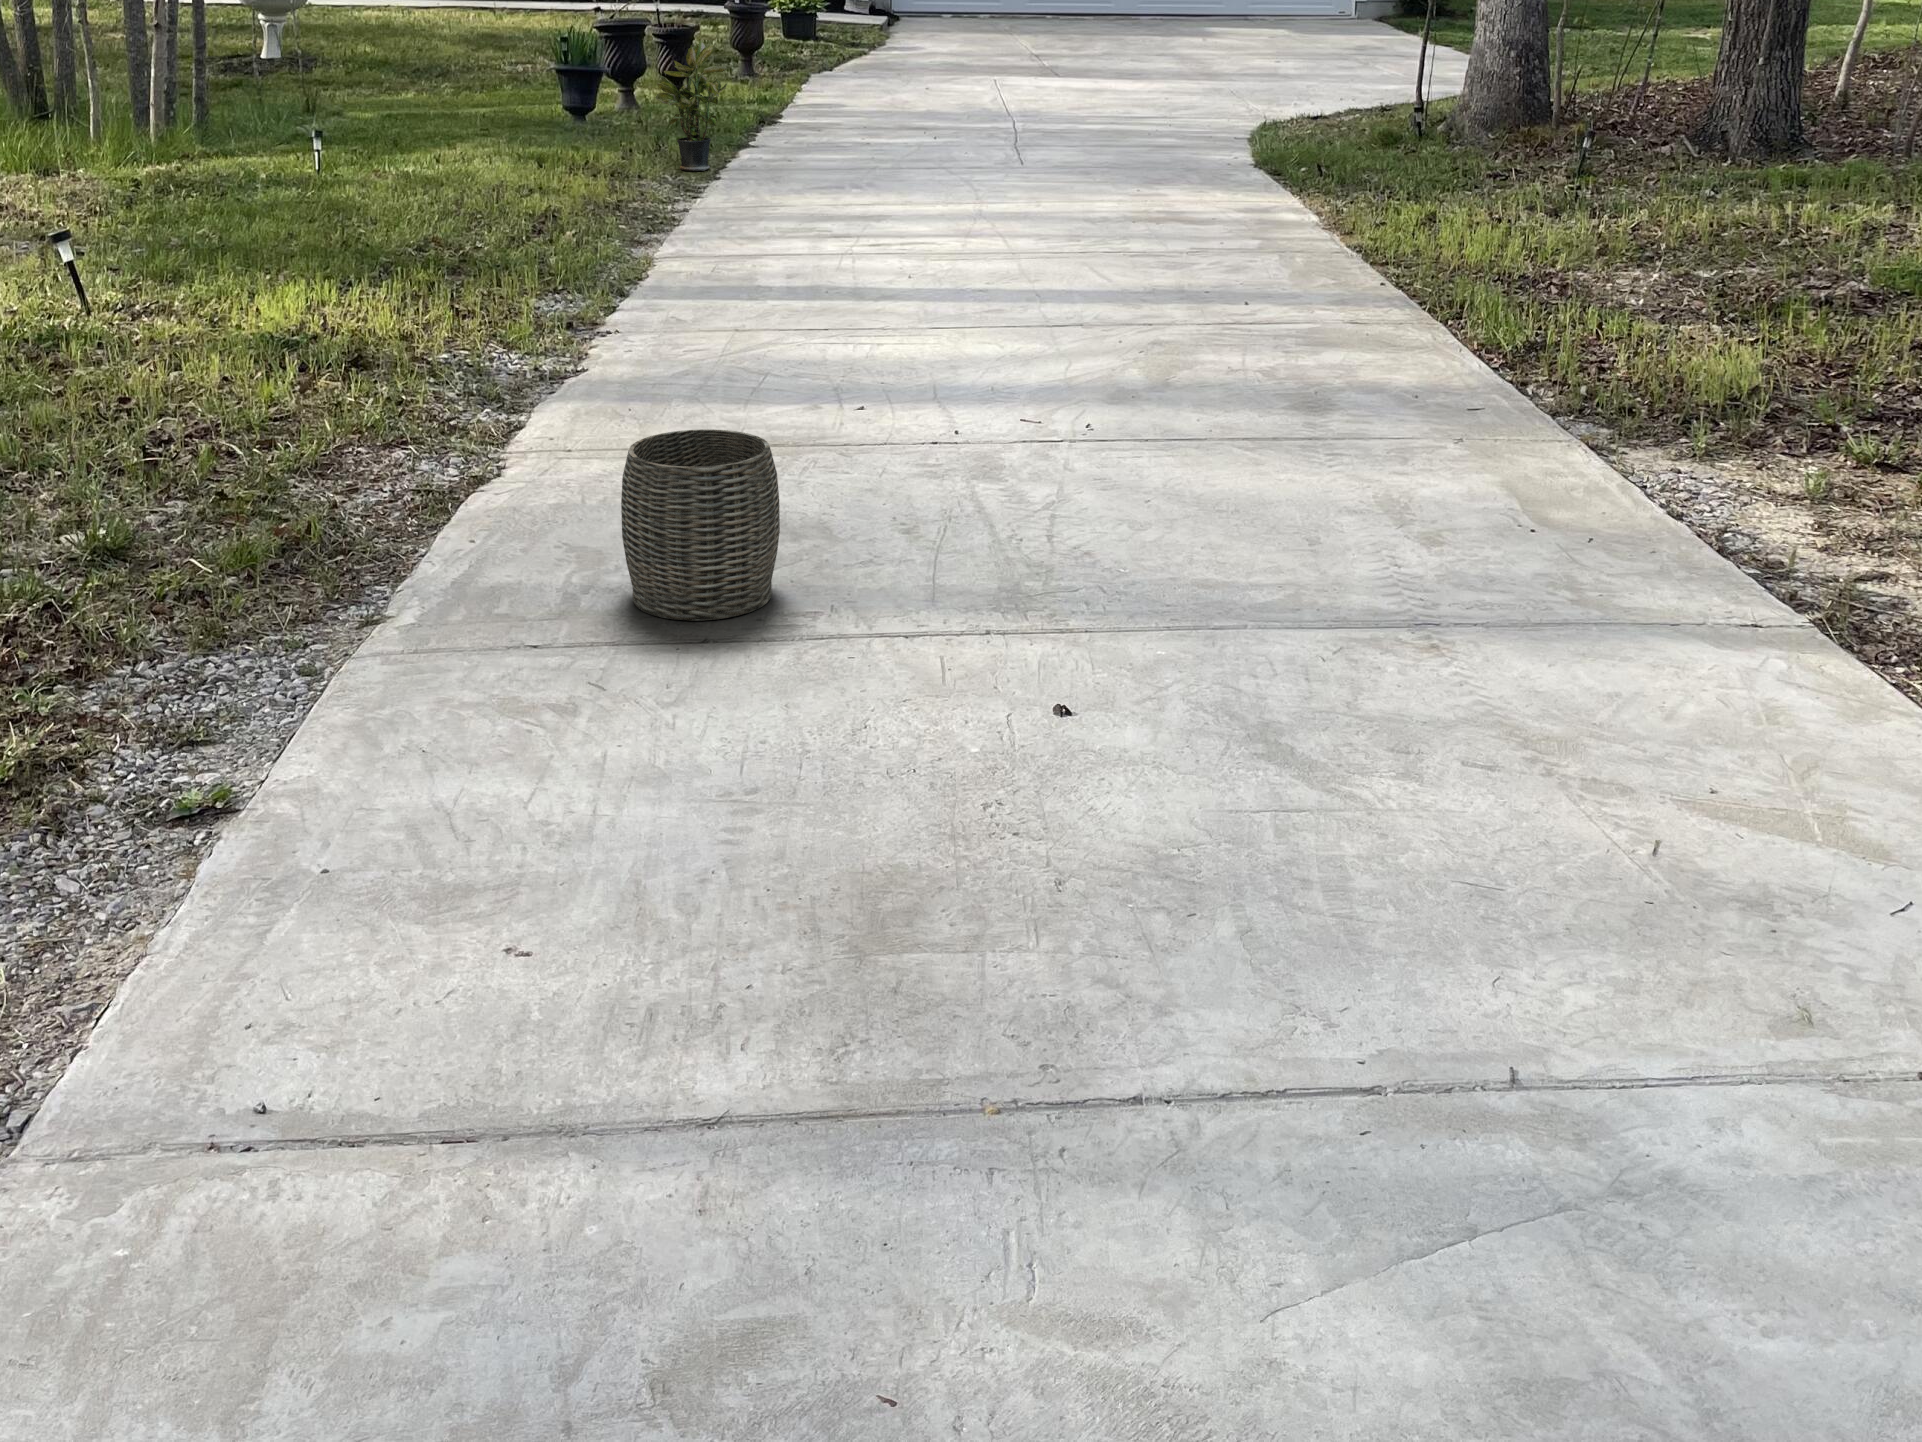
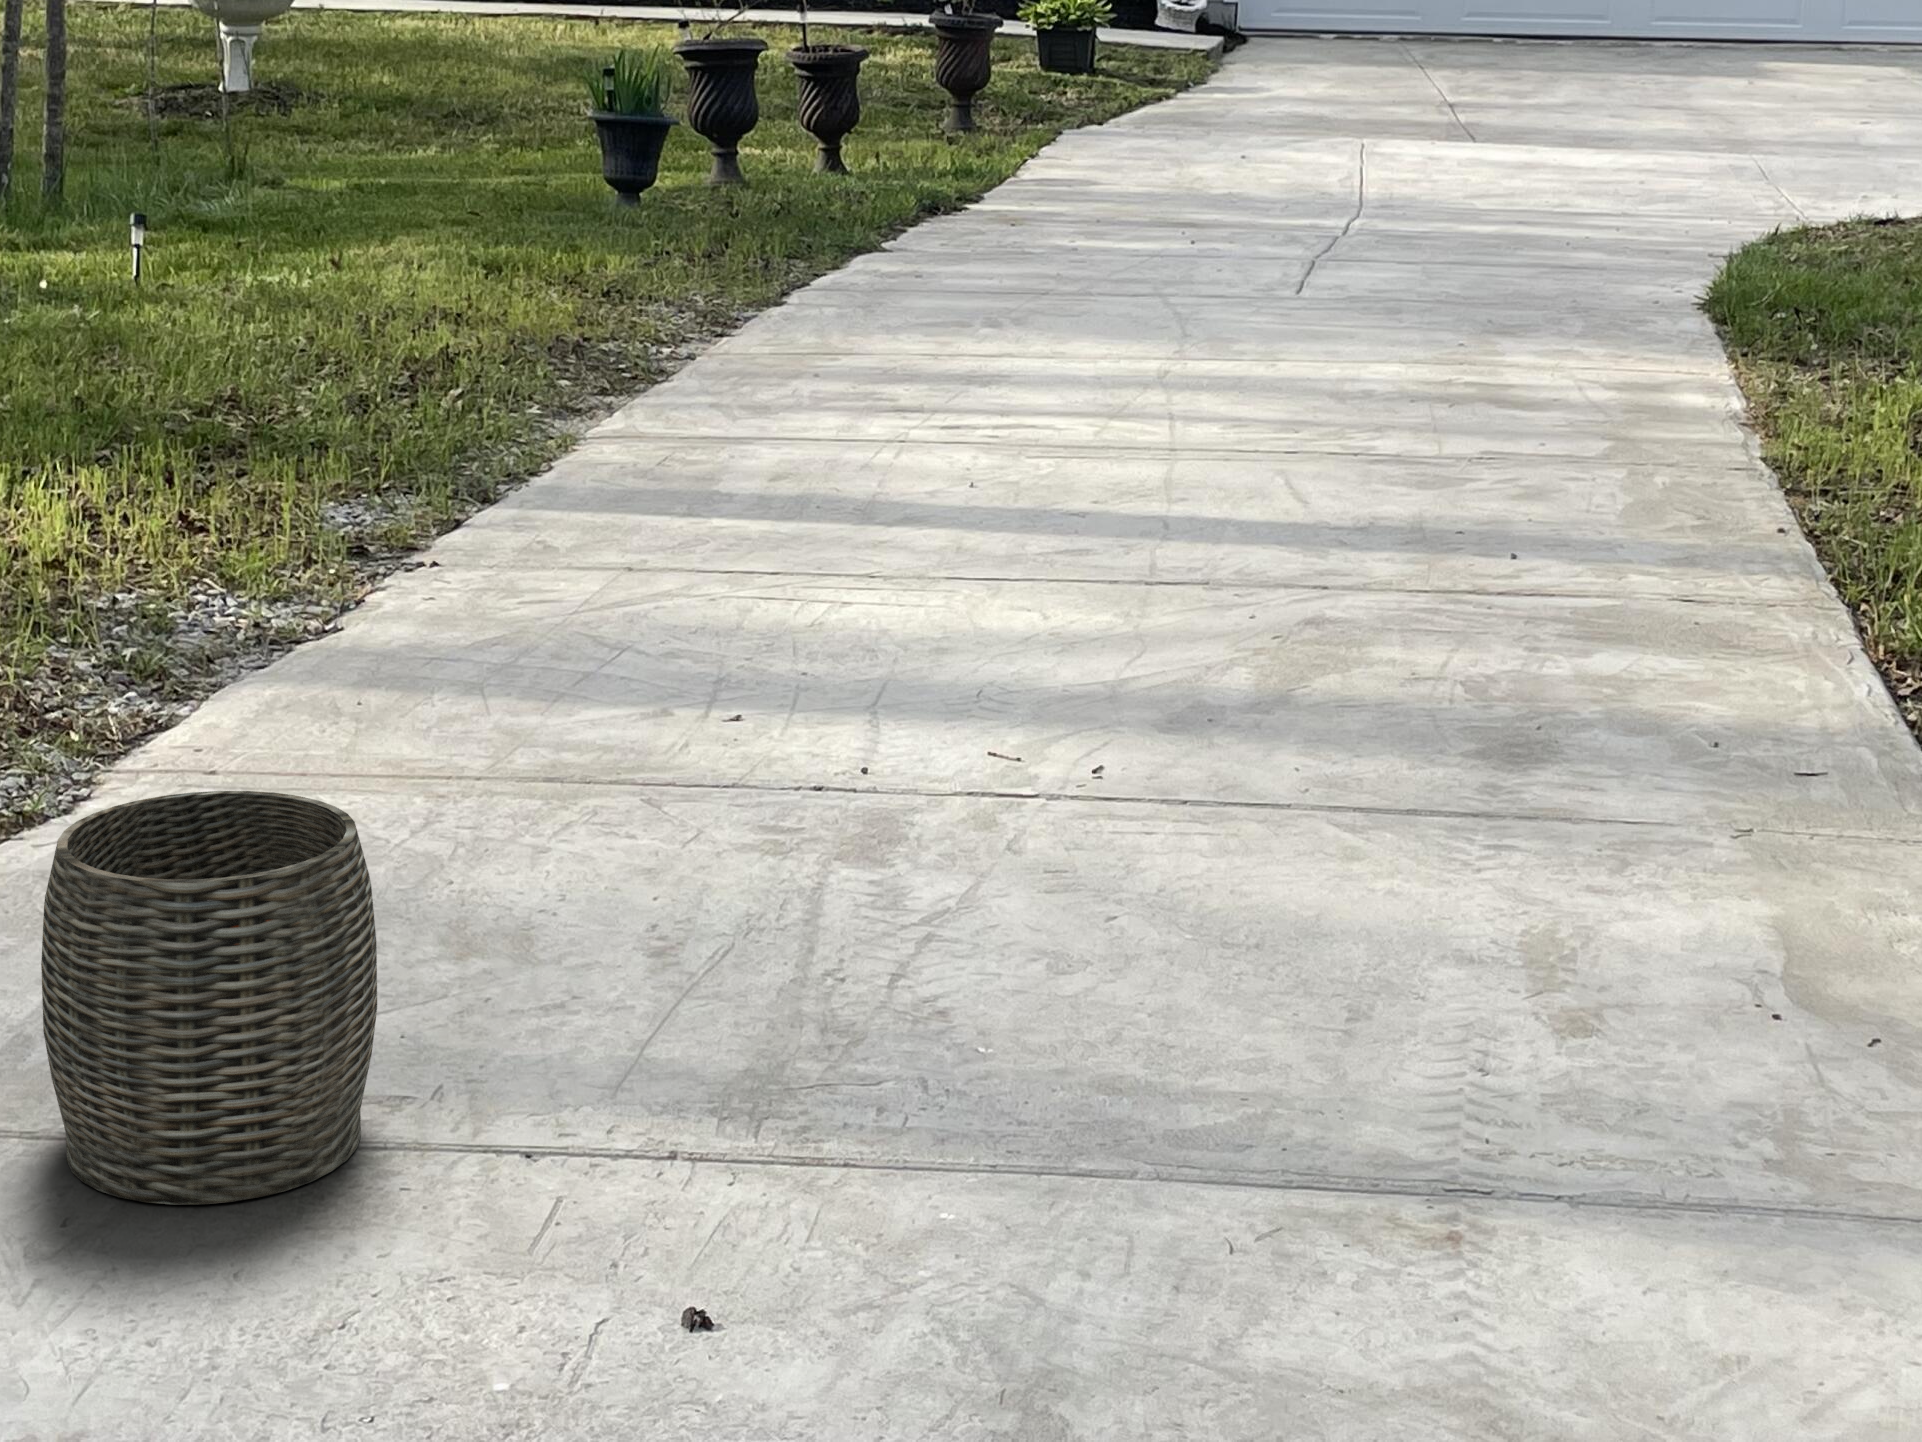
potted plant: present [656,41,727,171] -> none [694,55,818,276]

